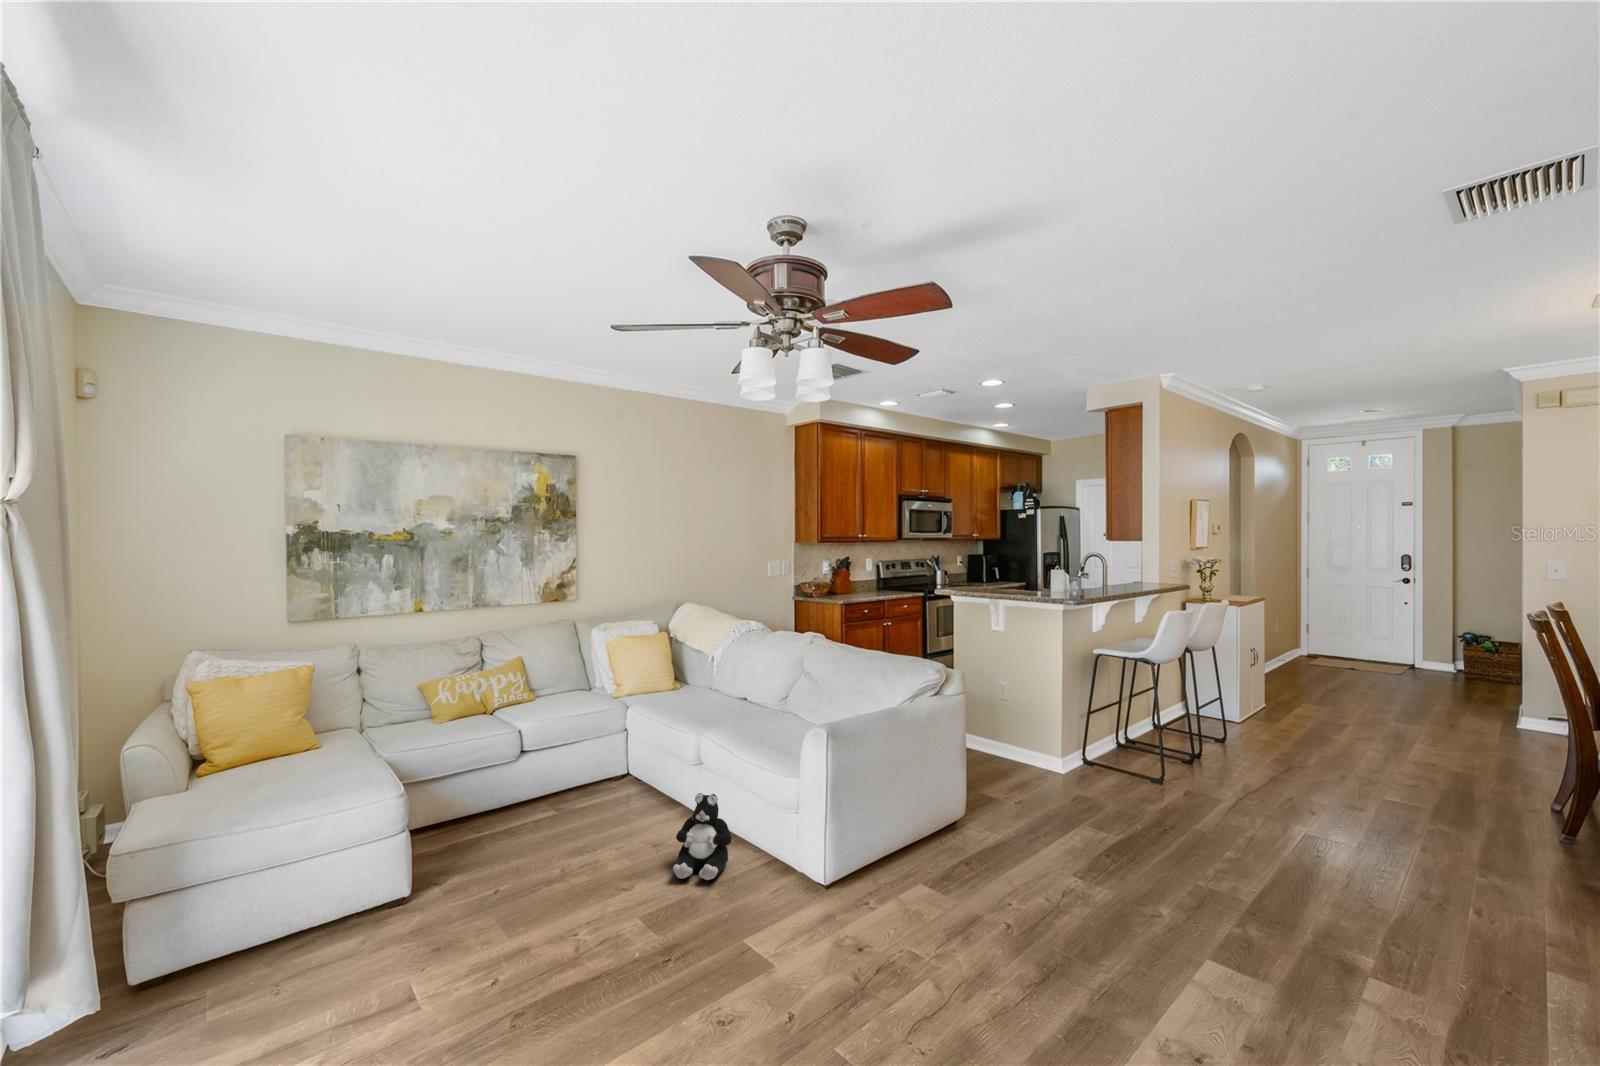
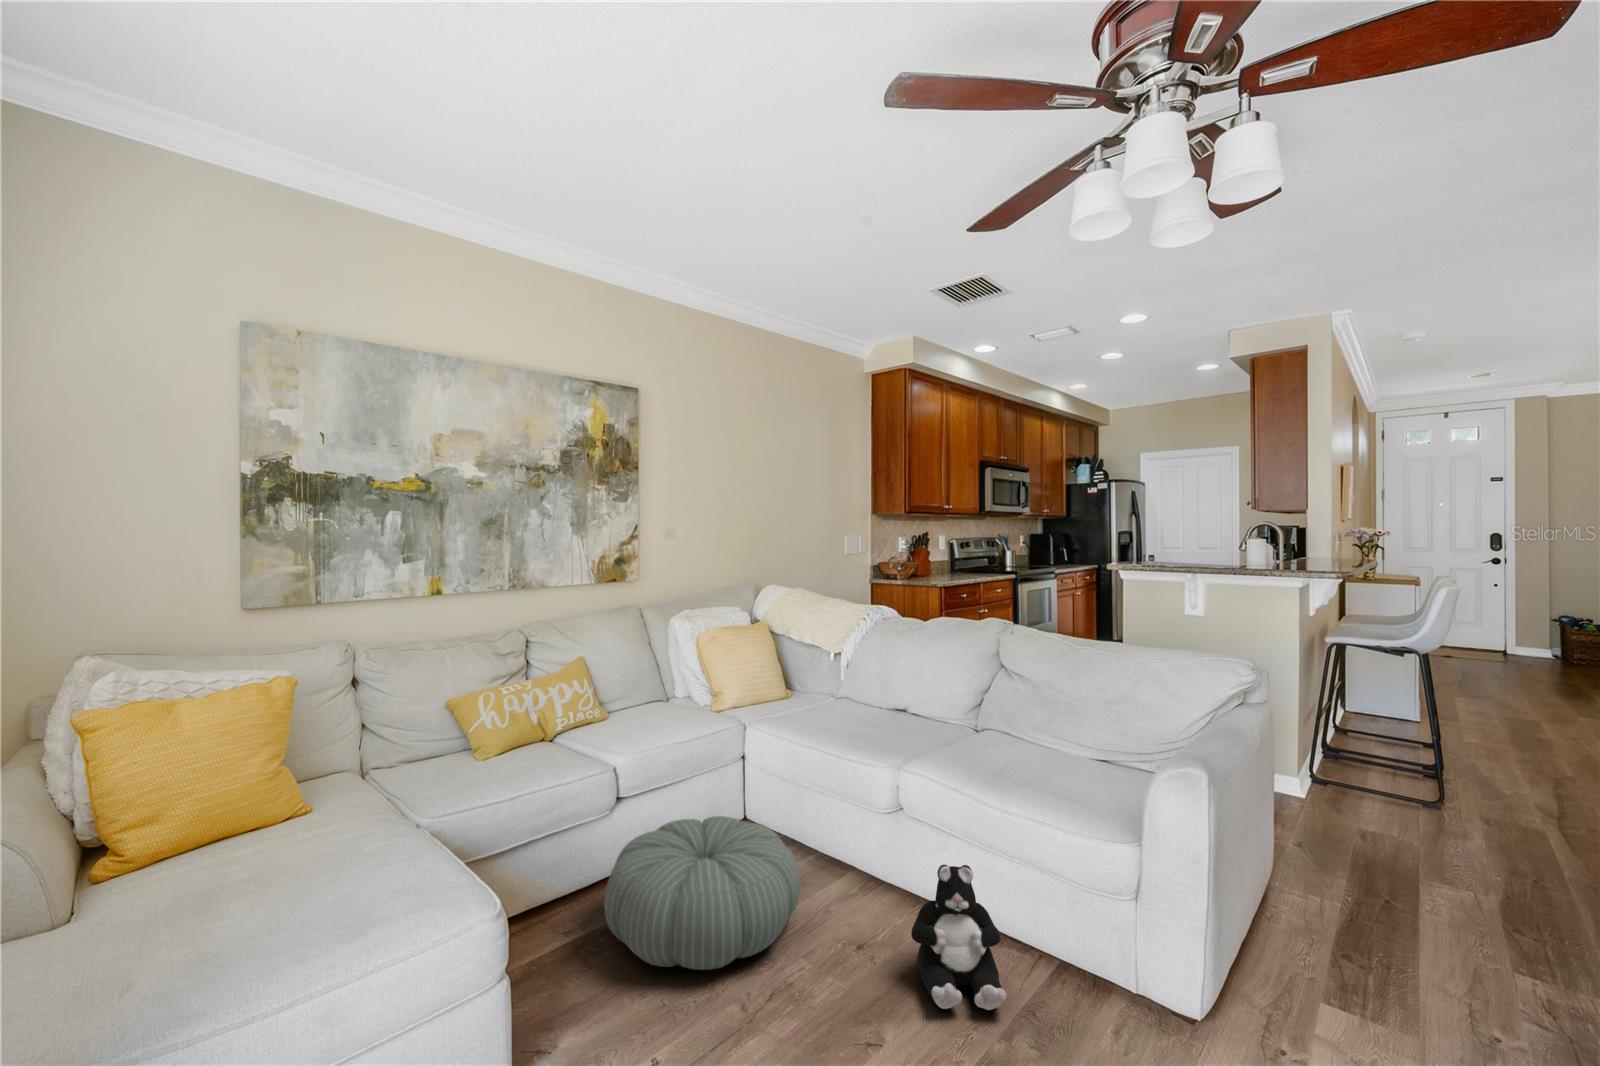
pouf: none [497,766,630,855] -> present [604,816,800,970]

